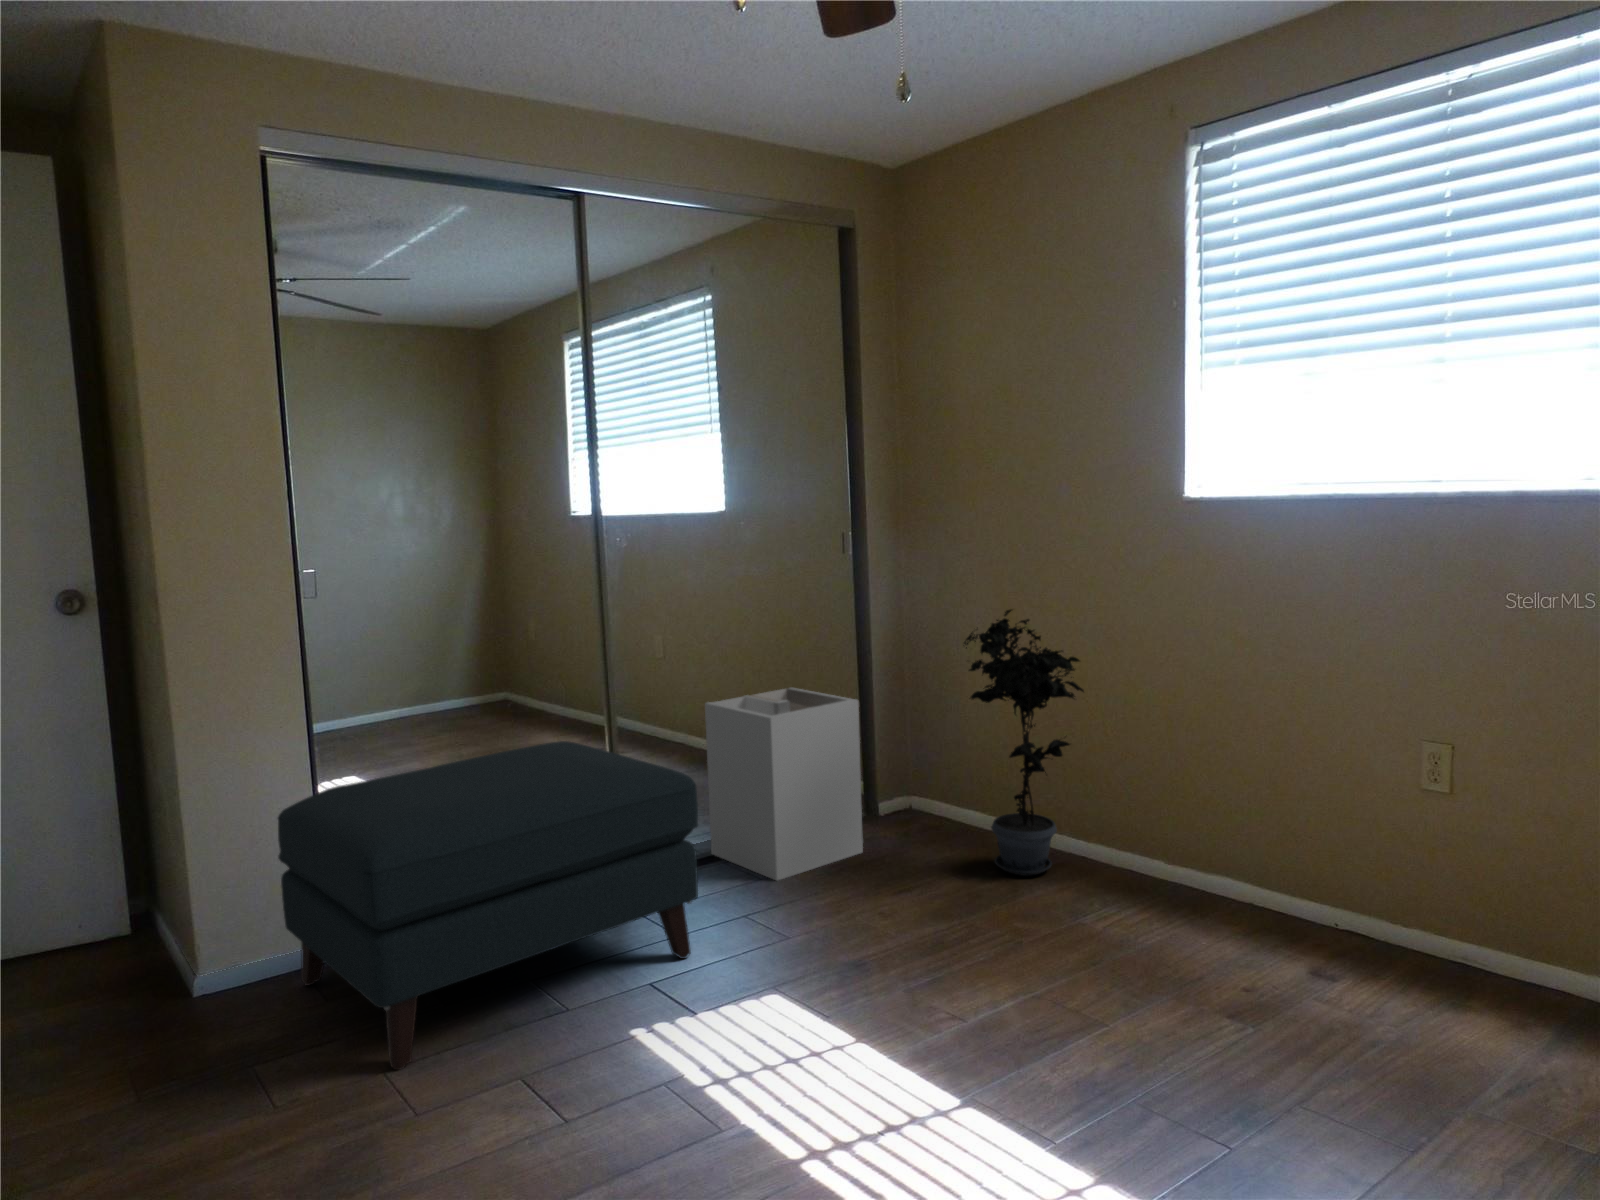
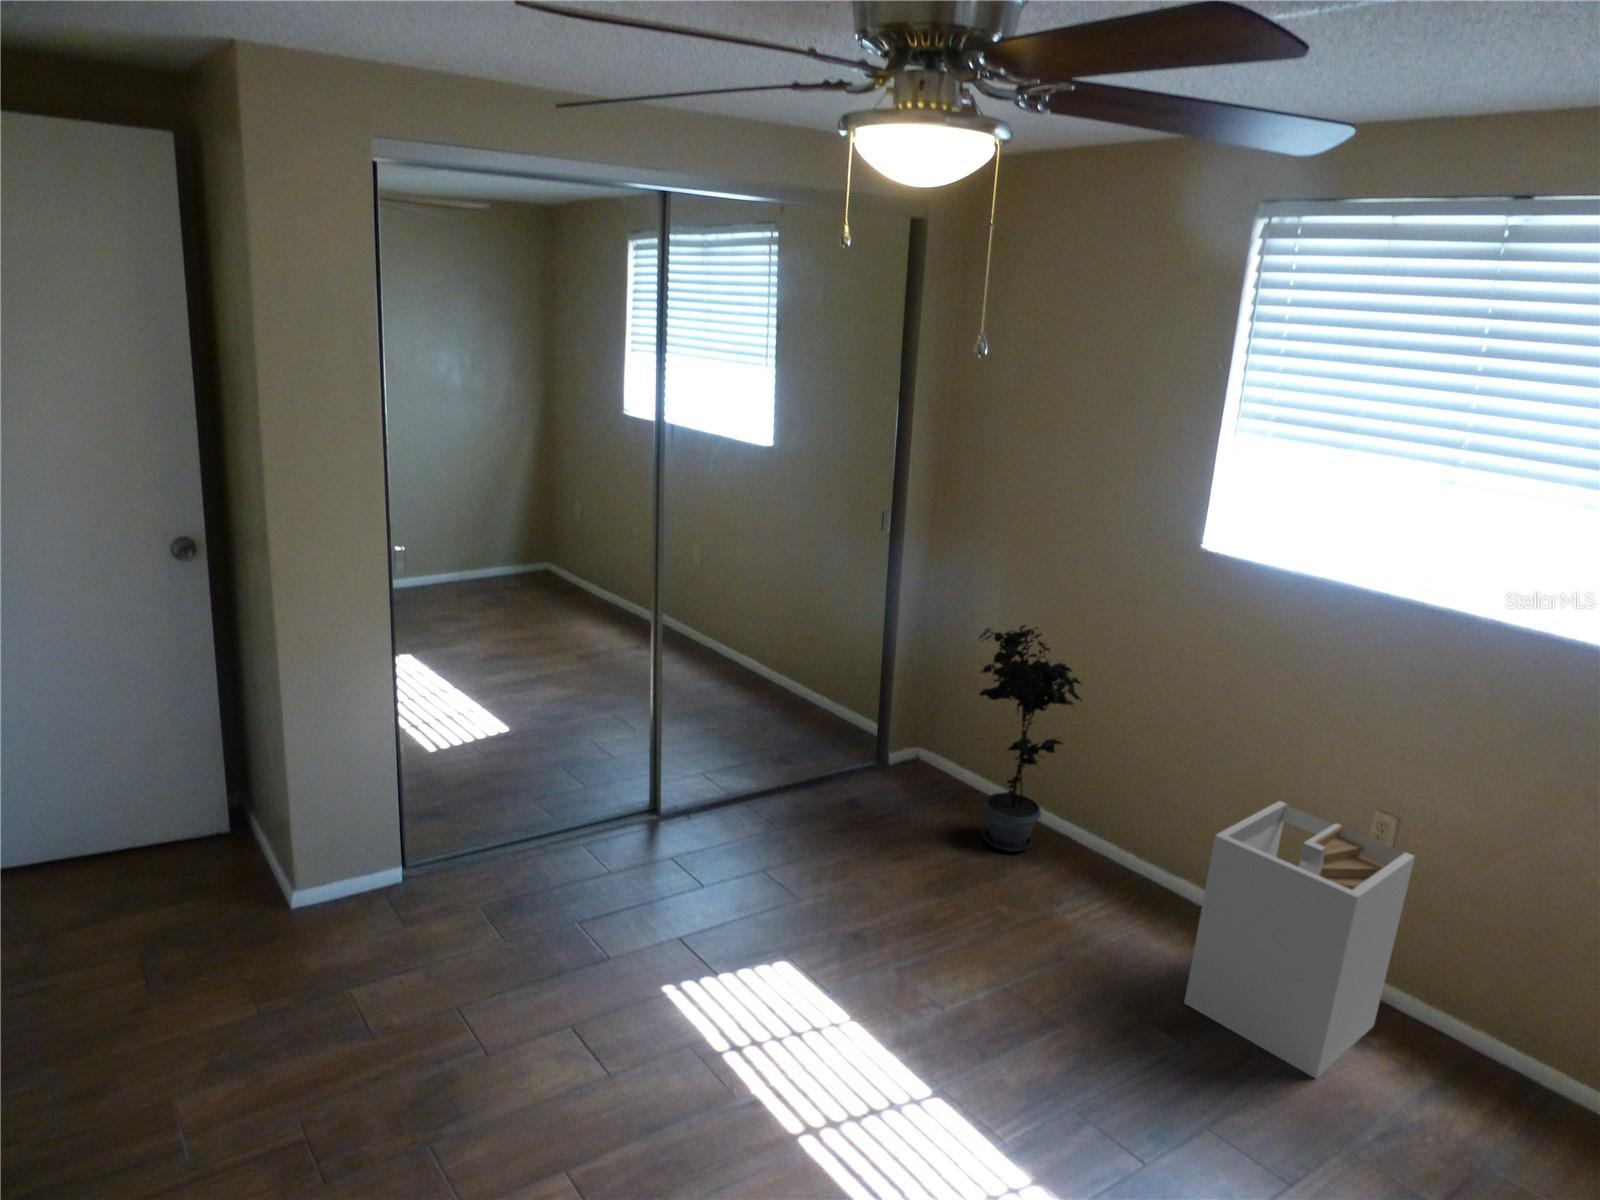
laundry hamper: present [705,688,863,881] -> present [1184,801,1415,1078]
ottoman: present [278,741,698,1070] -> none [367,705,730,1007]

